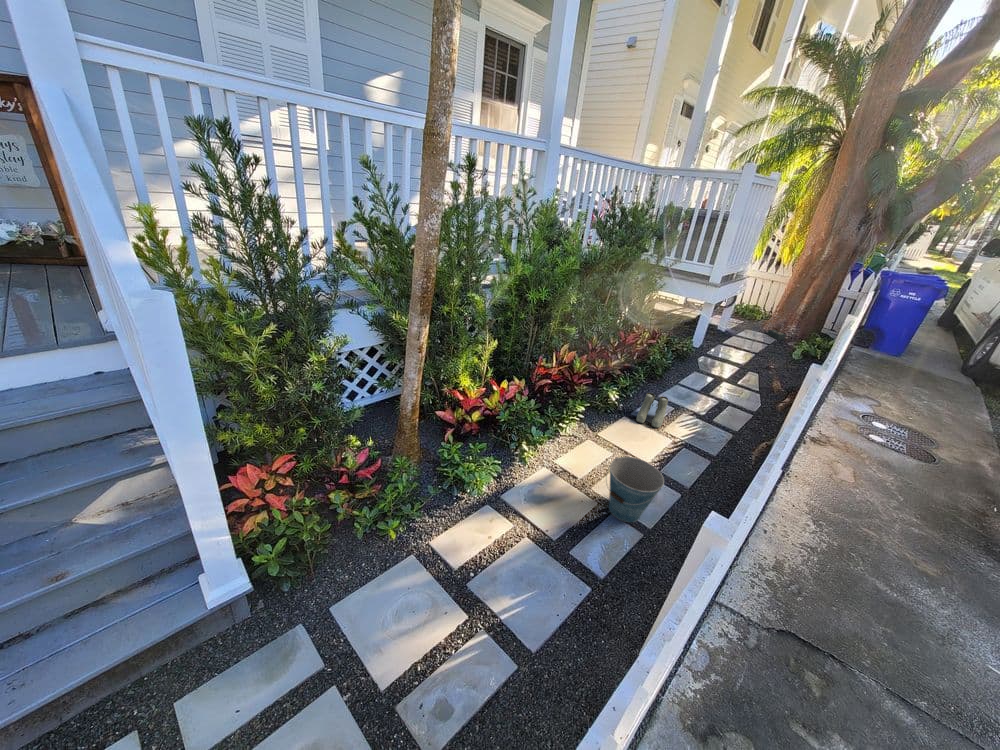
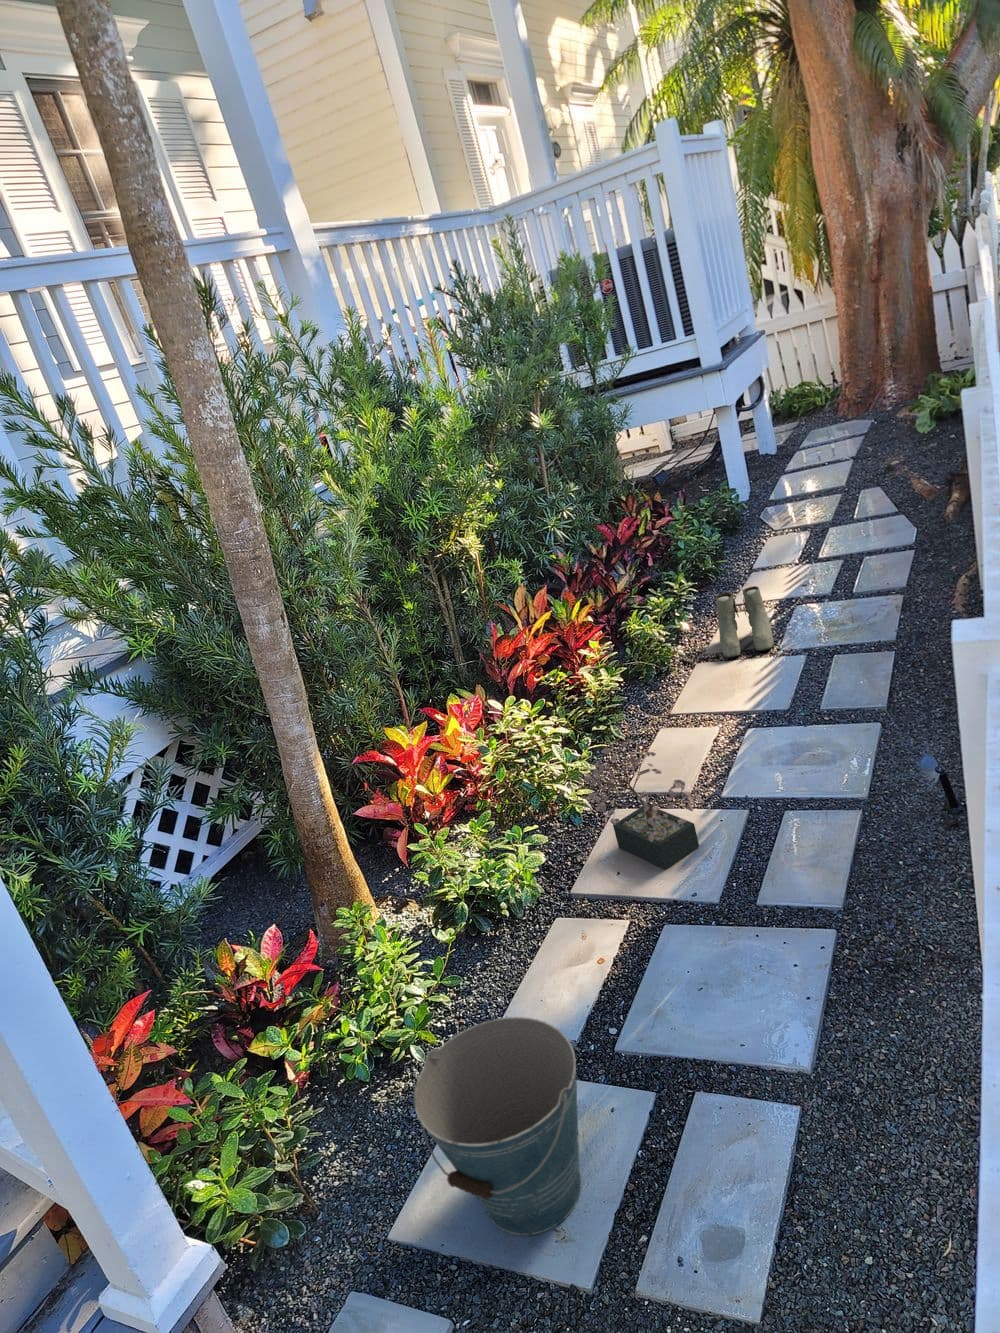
decorative plant: present [767,316,792,340] -> present [579,739,704,869]
bucket: present [609,457,664,522] -> present [414,1017,581,1235]

